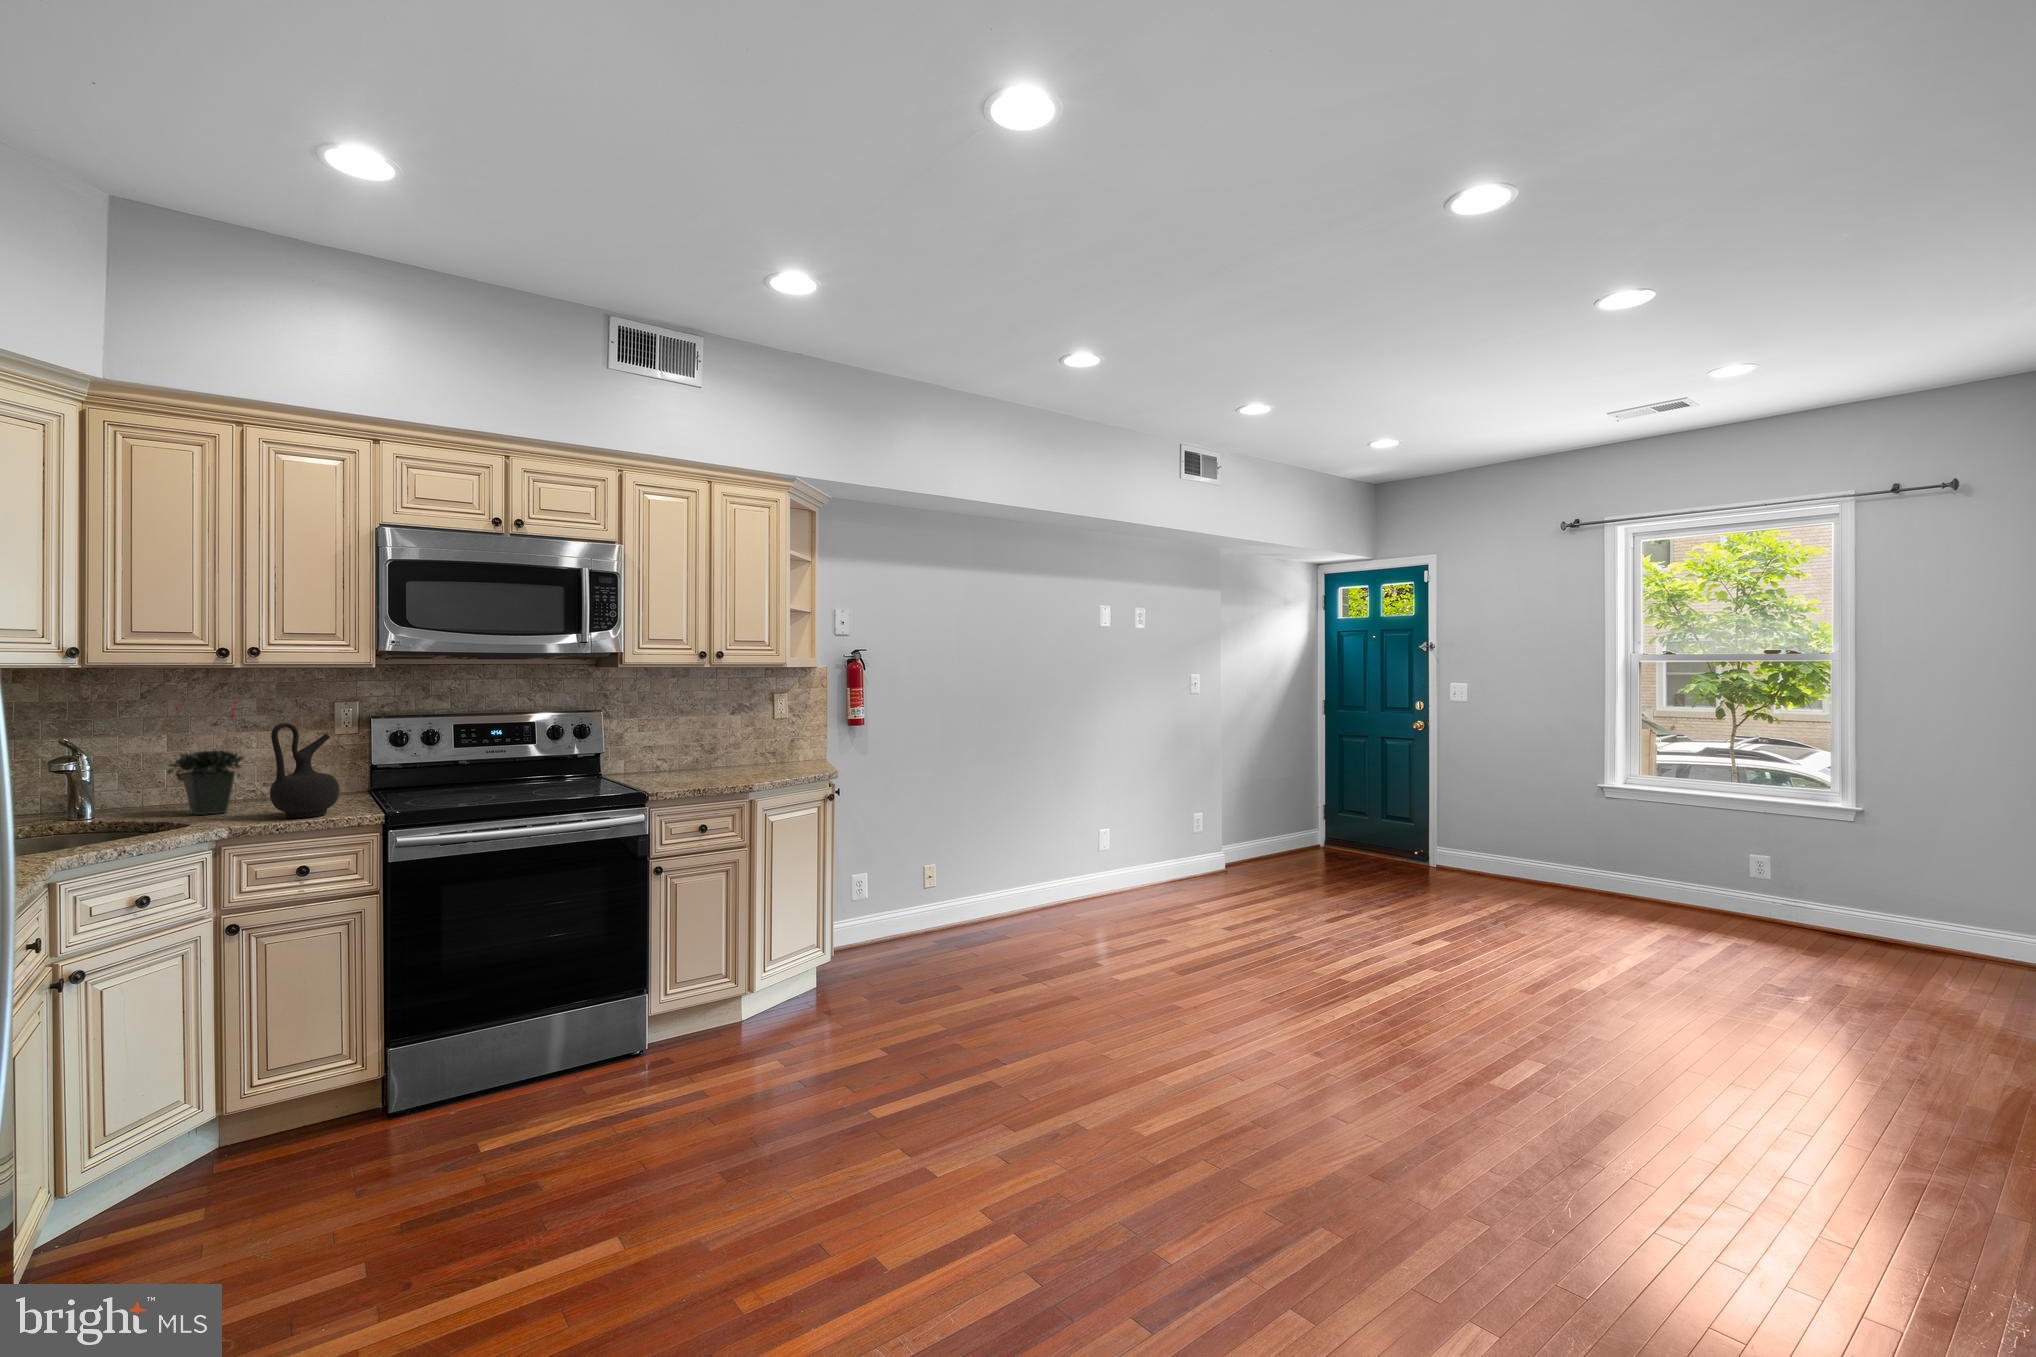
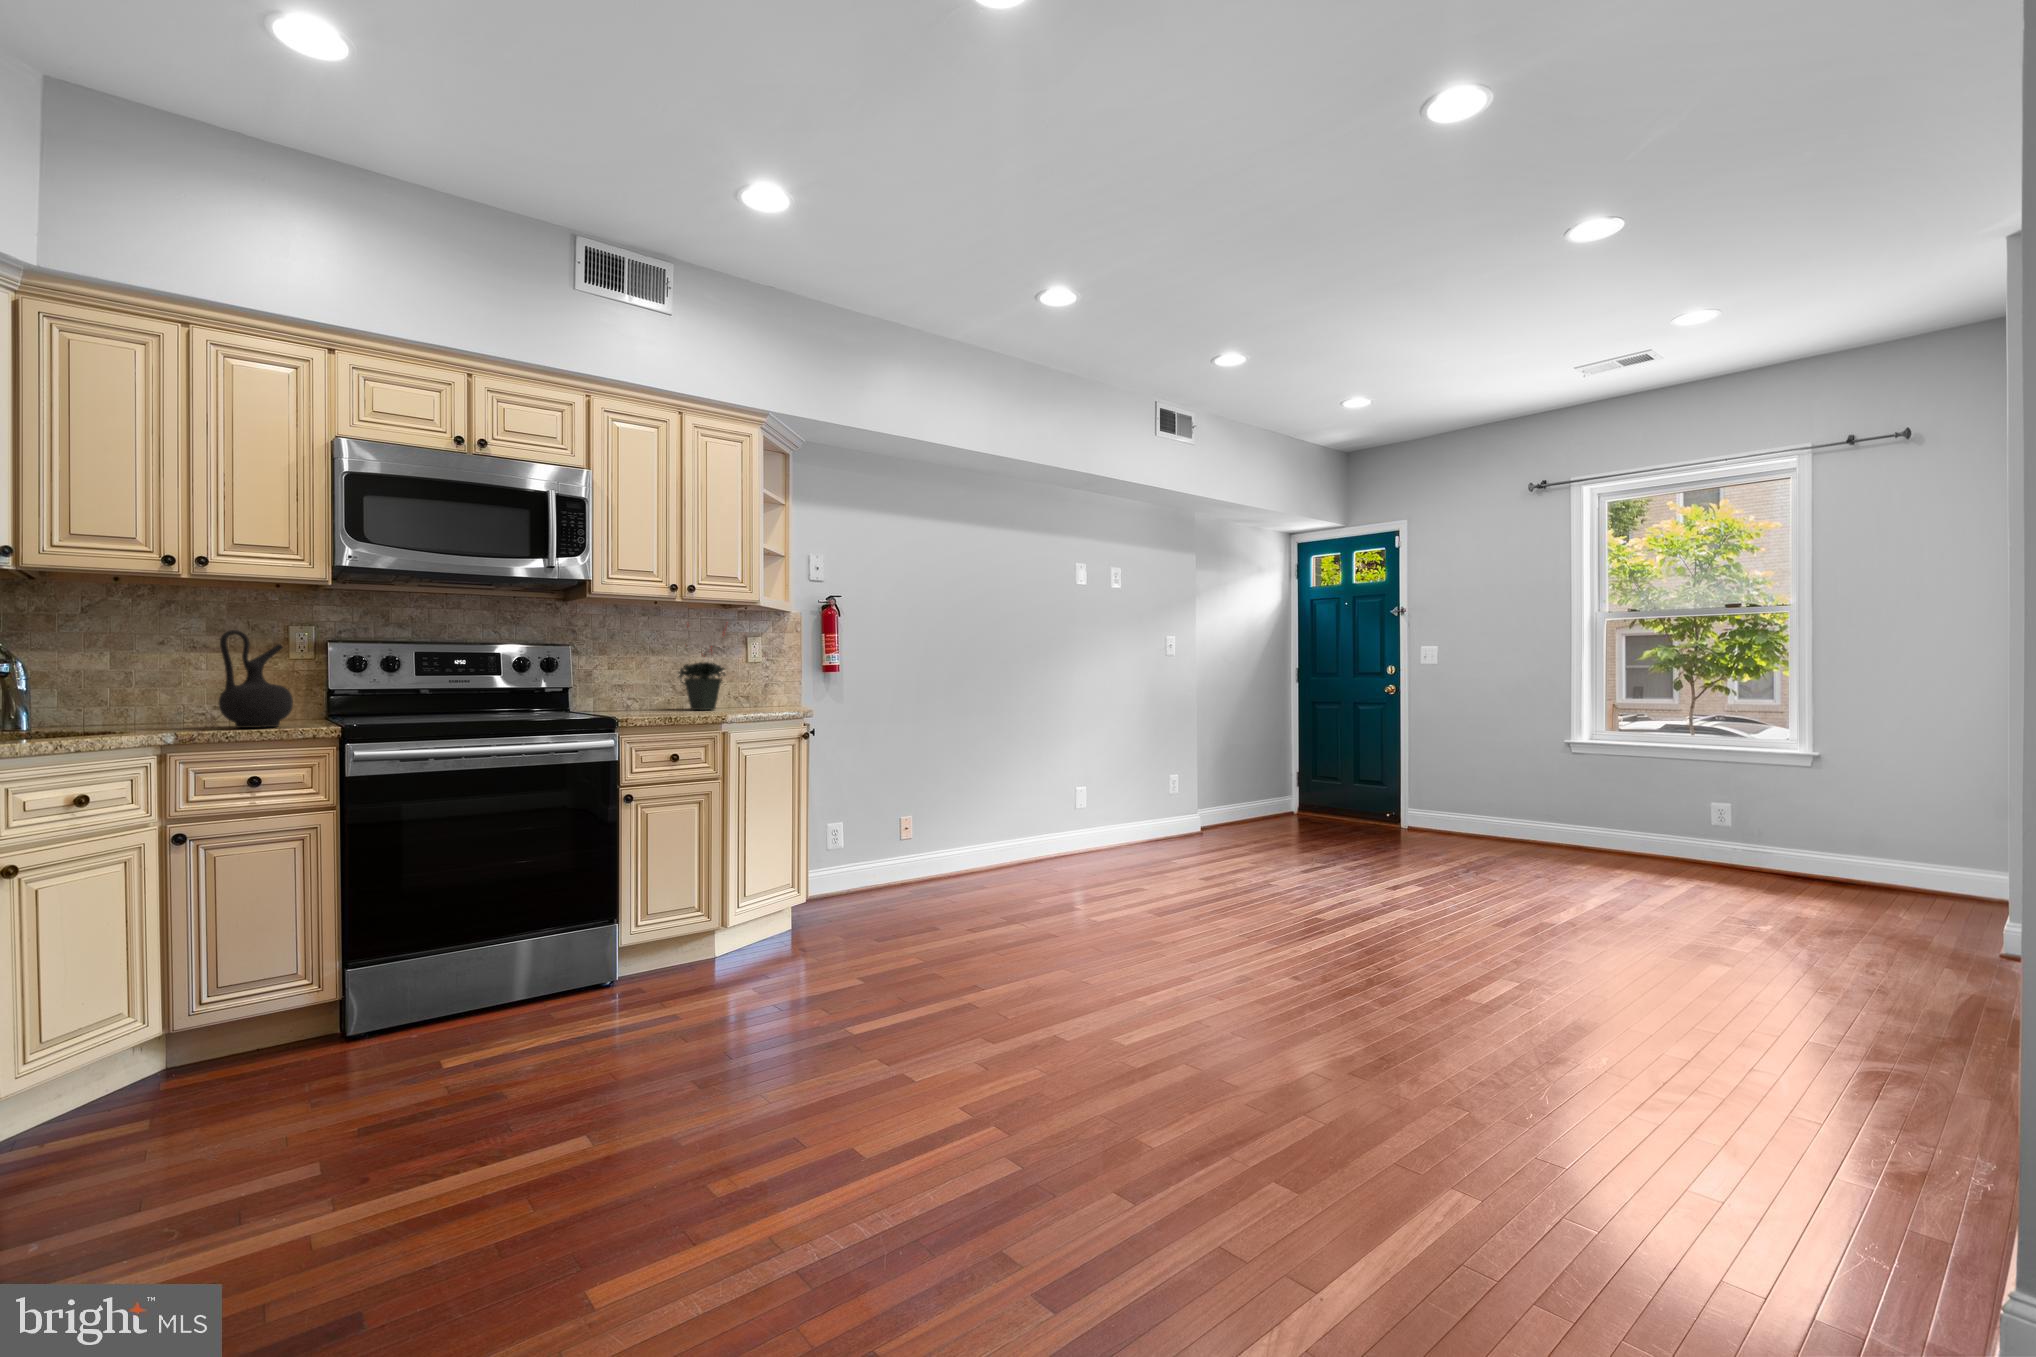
potted plant: present [168,702,244,815] -> present [678,634,726,710]

